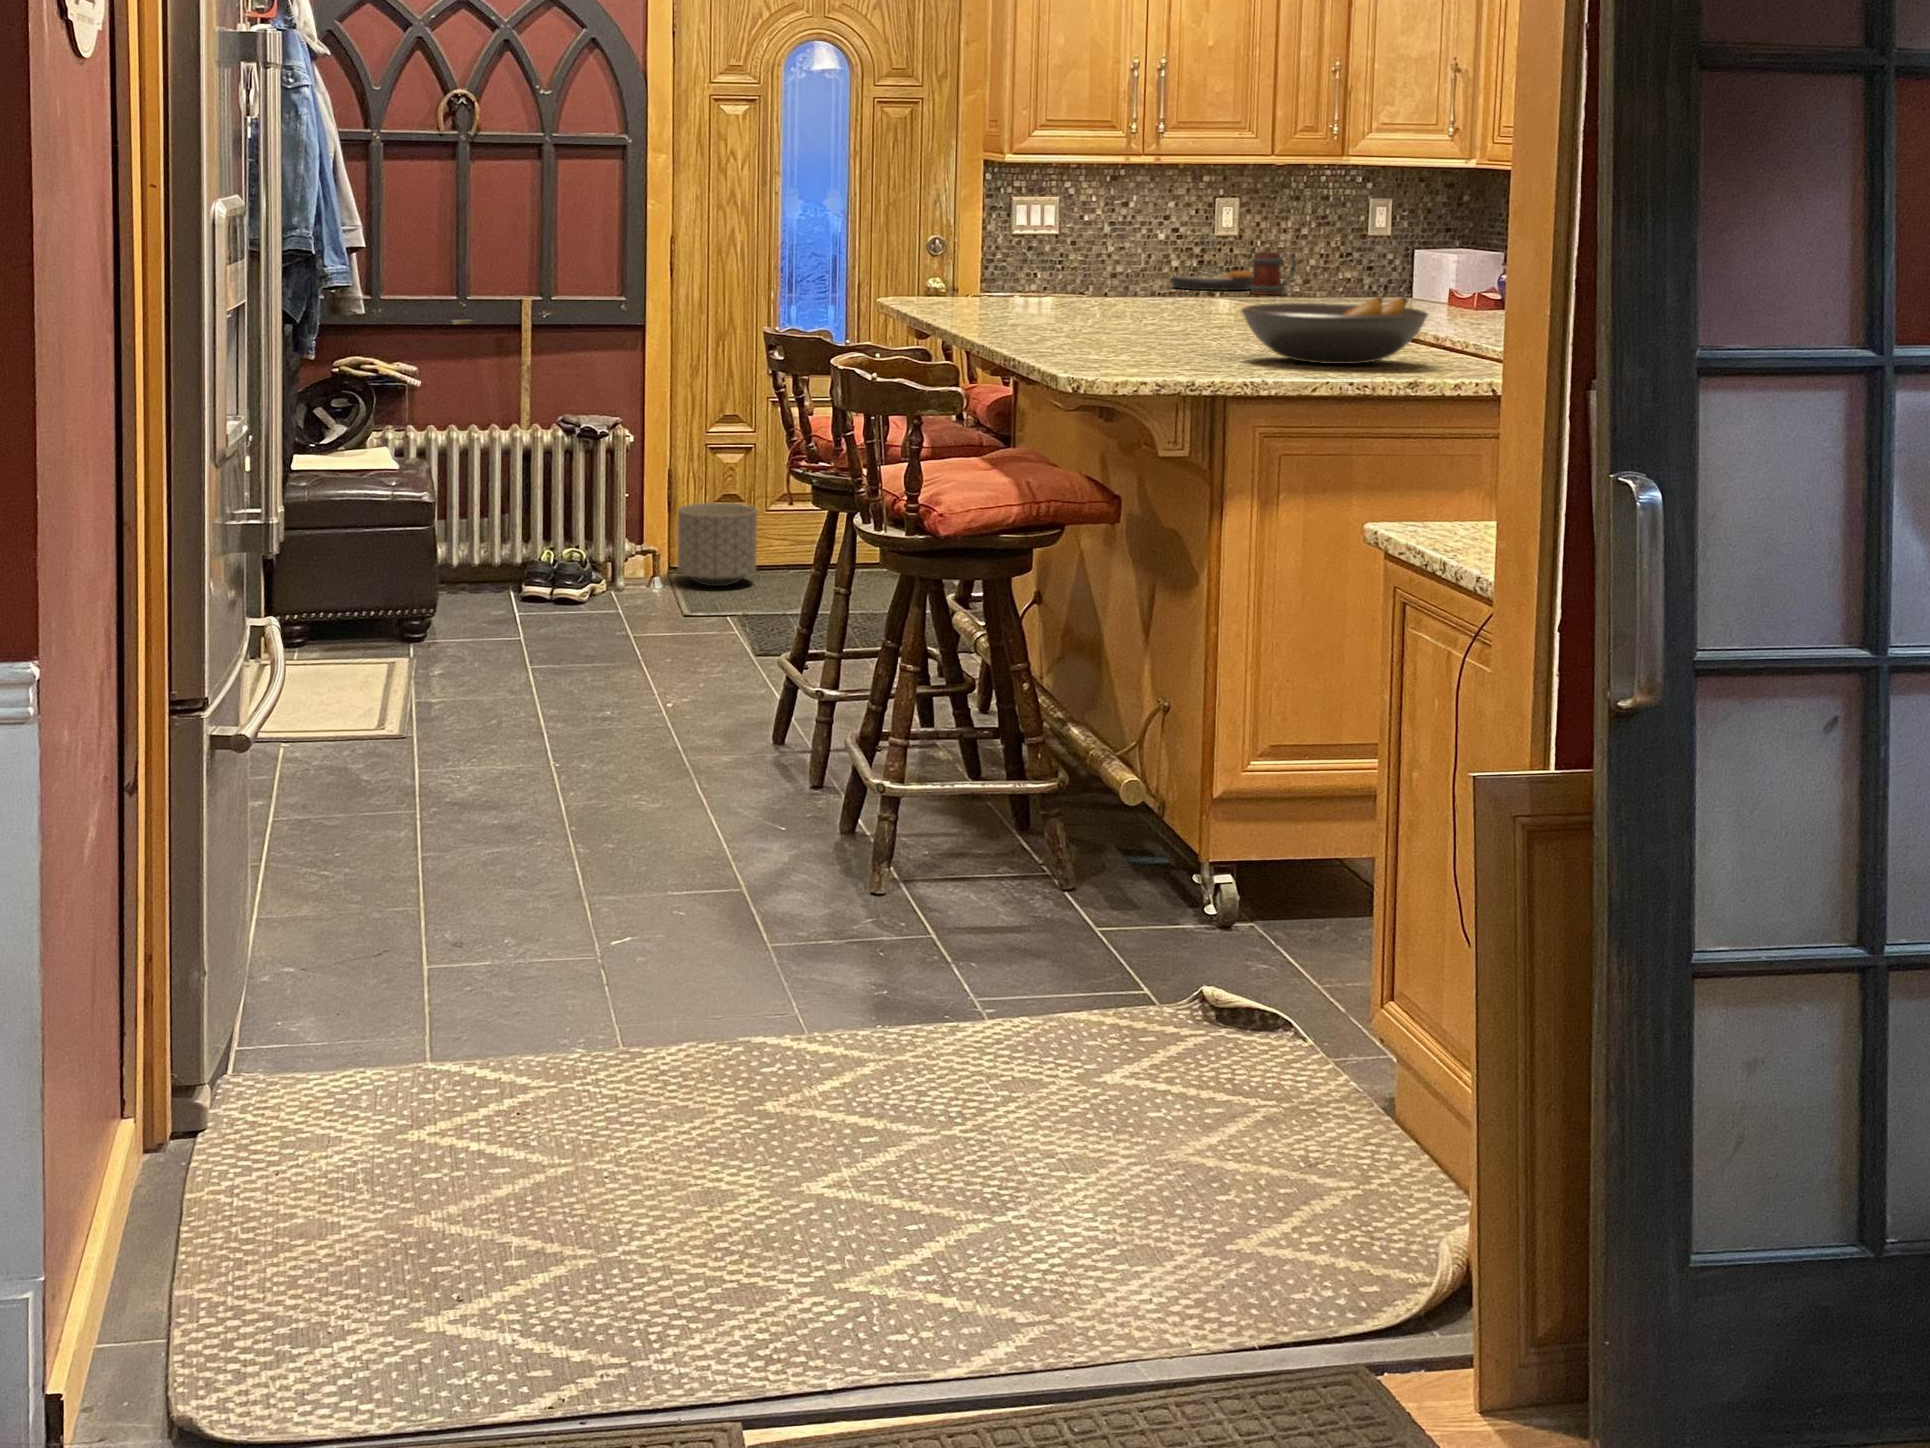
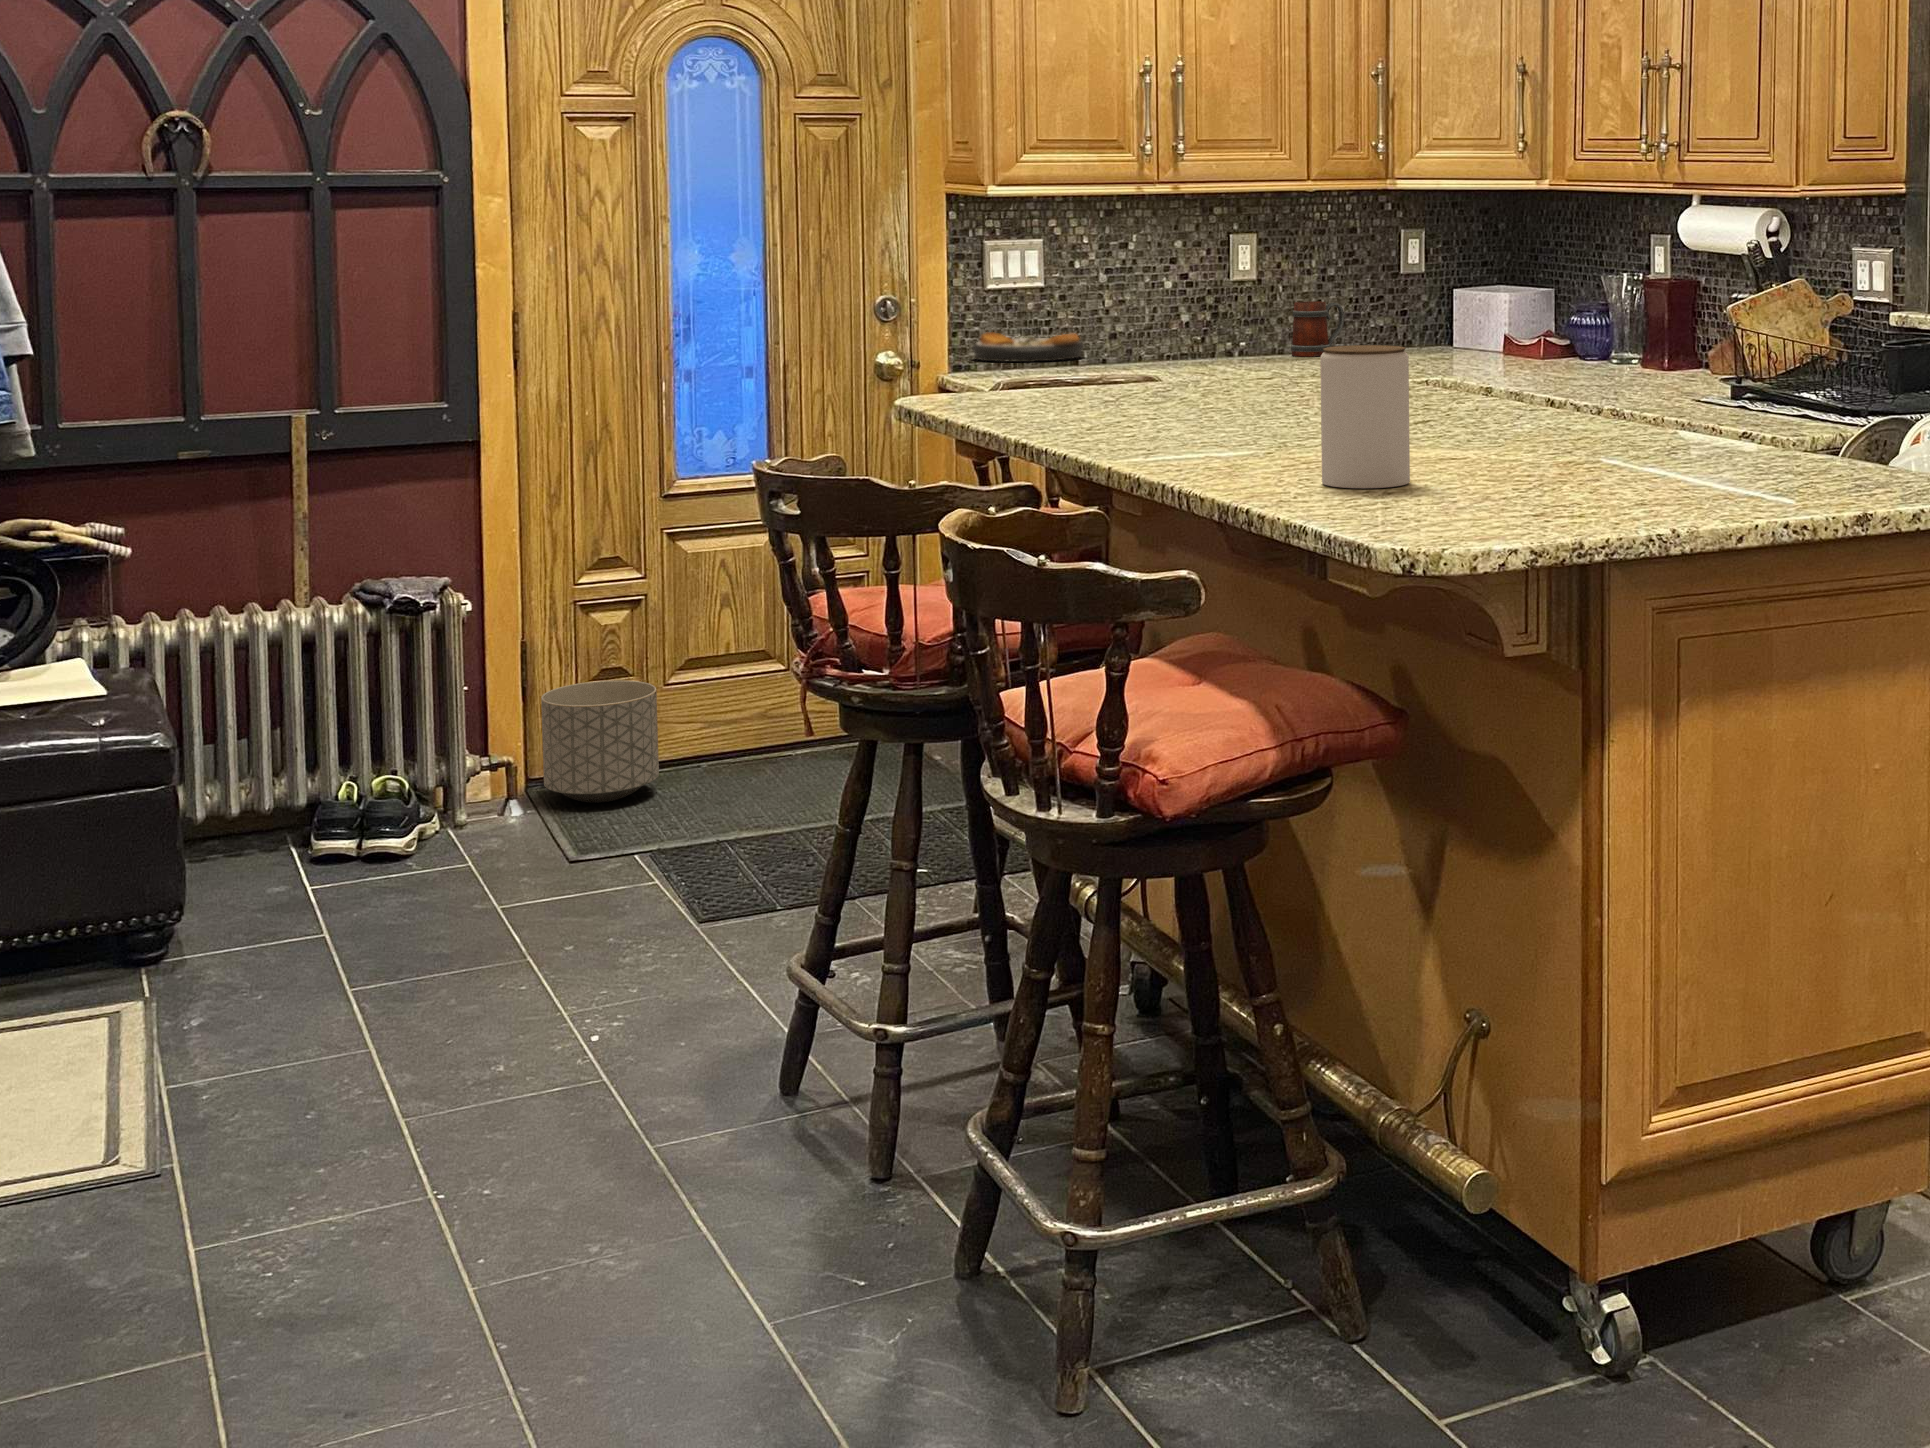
jar: none [1096,260,1157,354] -> present [1320,345,1410,488]
plate: present [1170,271,1252,290] -> present [972,332,1084,362]
fruit bowl: present [1242,297,1428,364] -> none [1541,384,1808,488]

